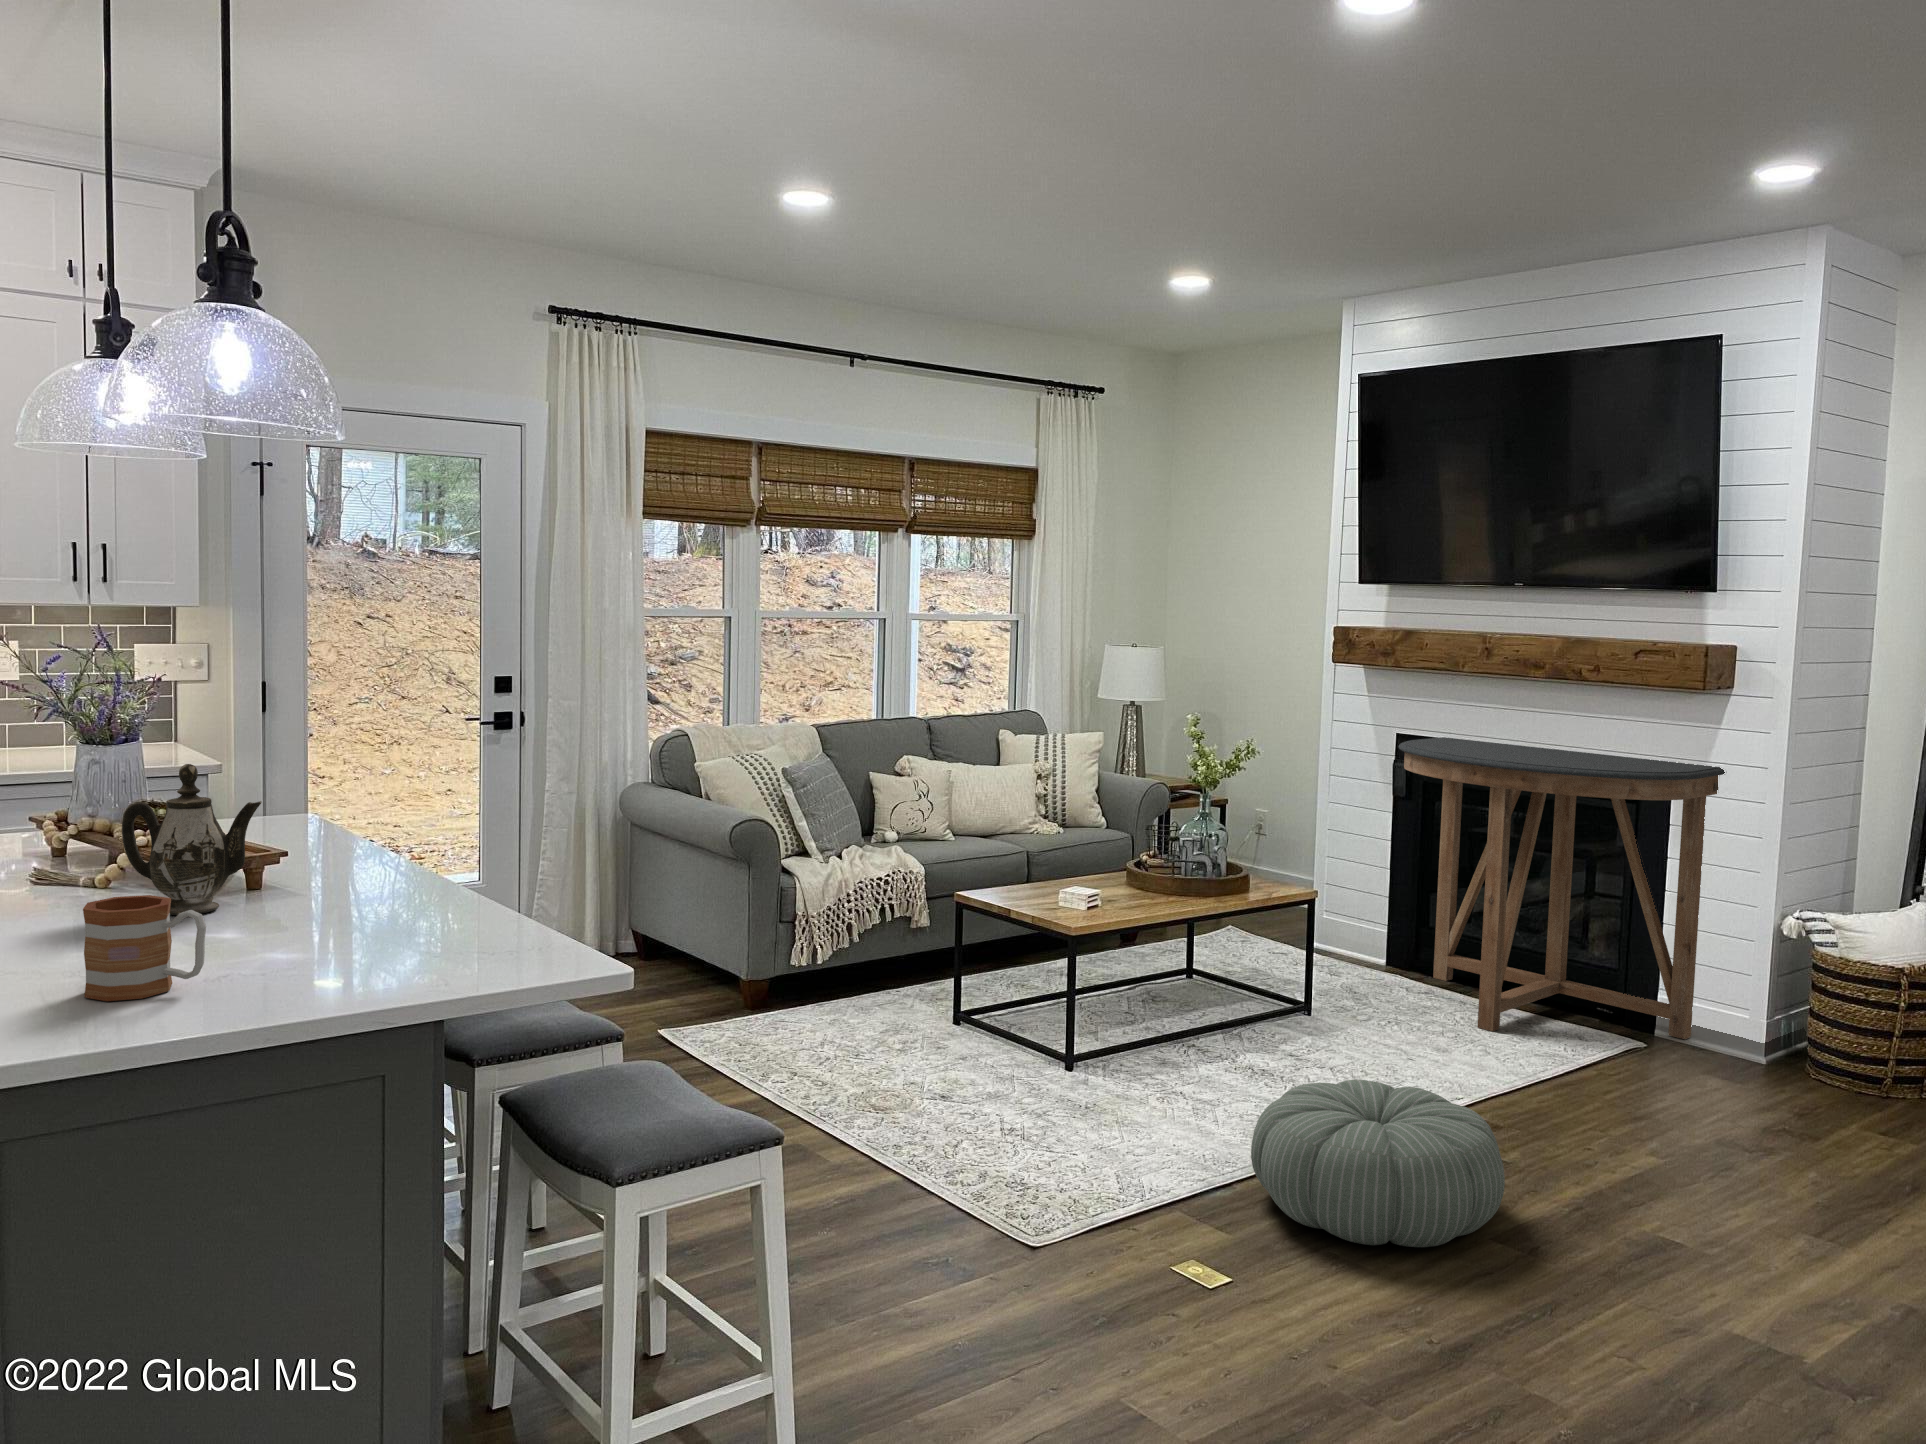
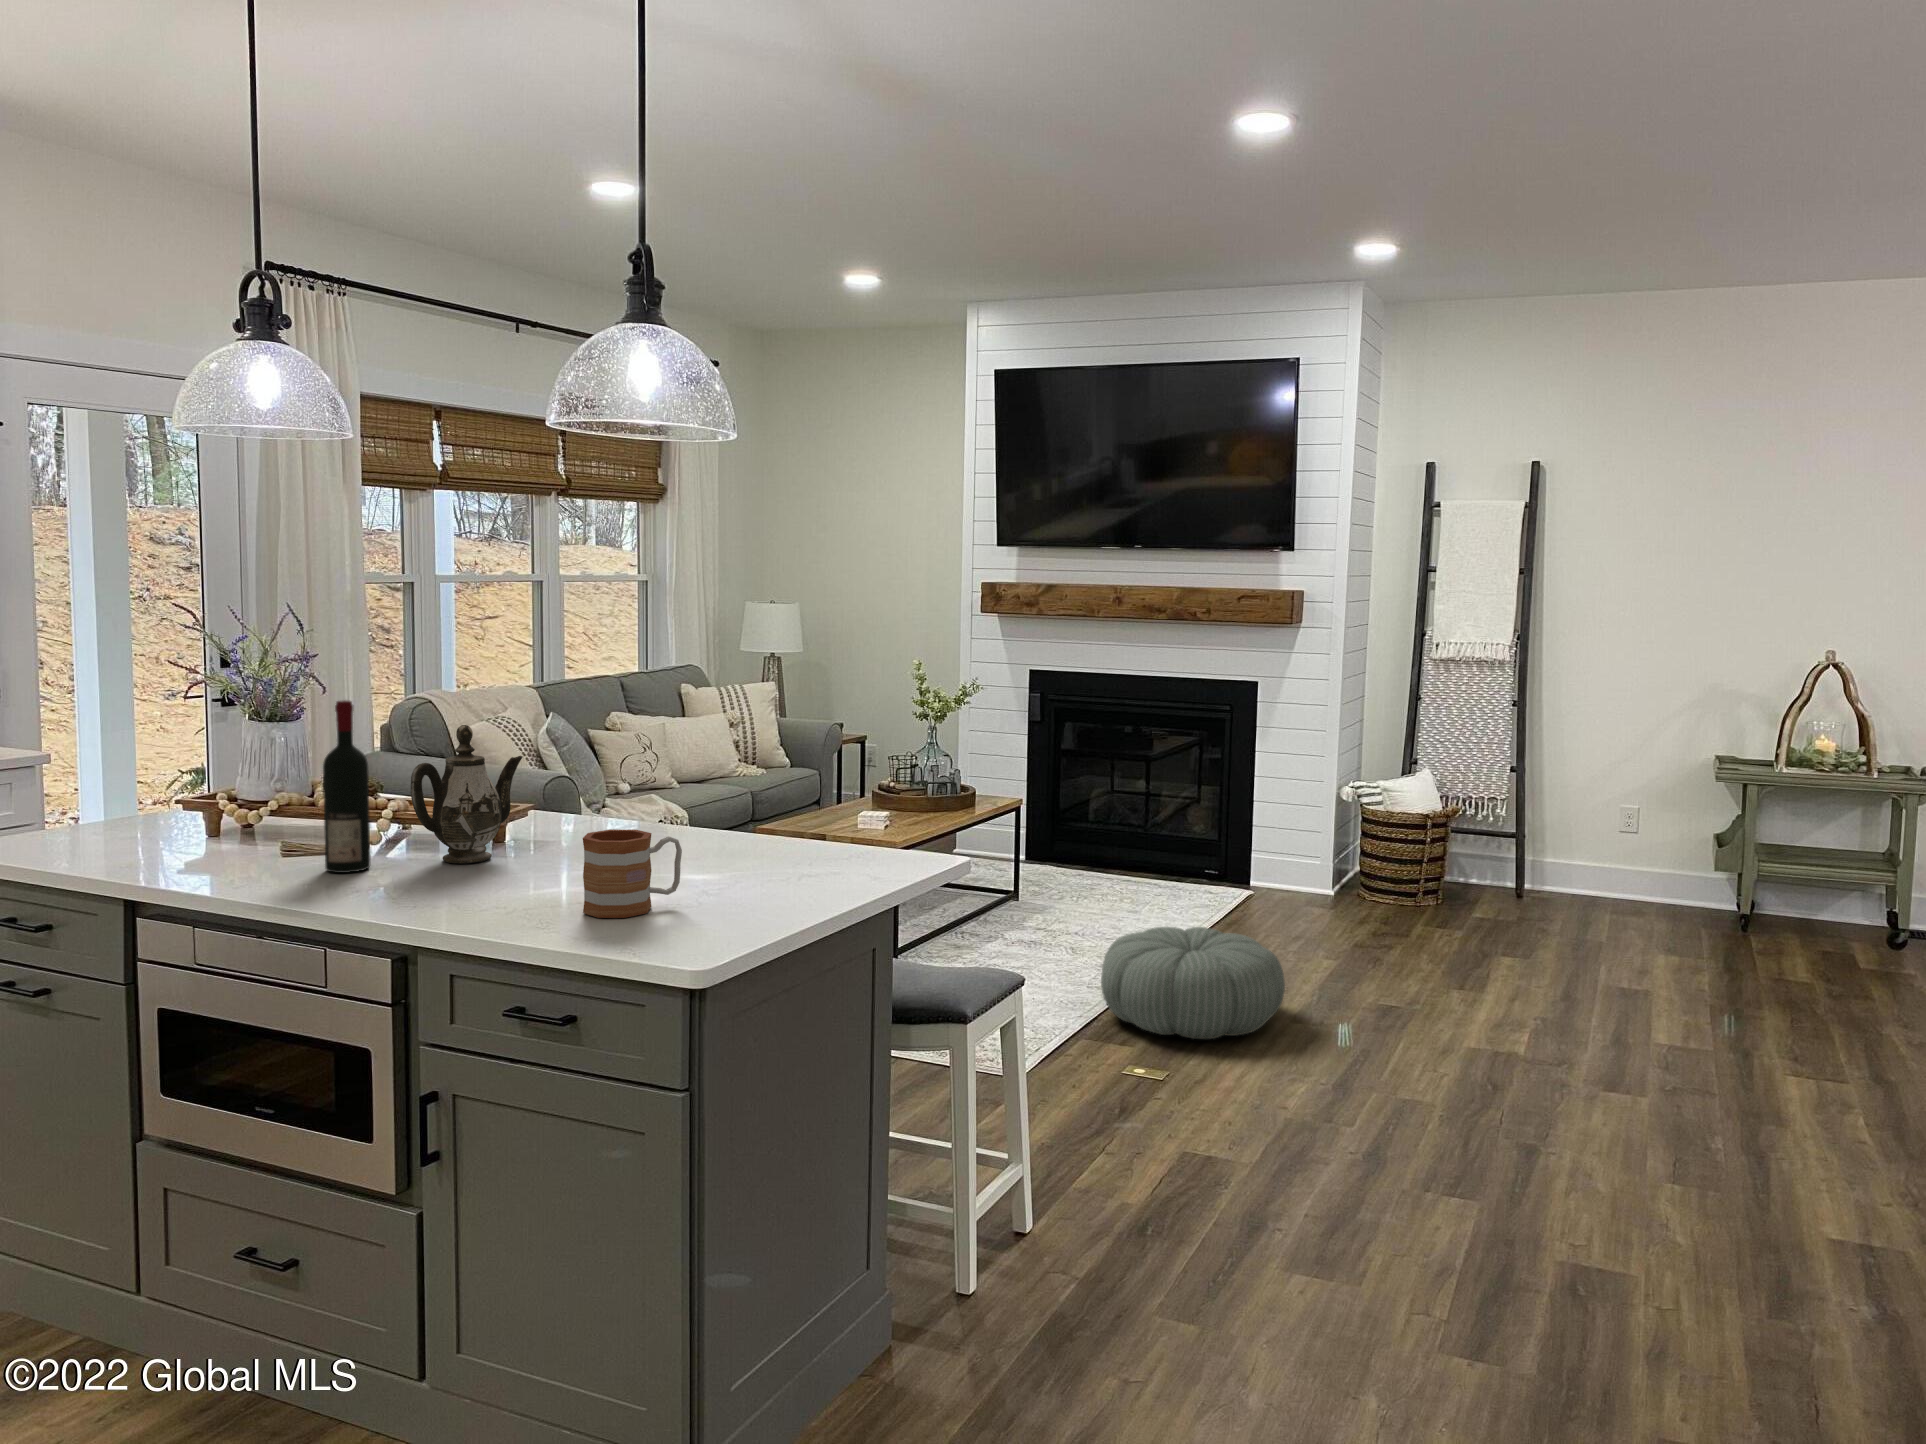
wine bottle: none [41,731,95,913] -> present [323,700,370,873]
console table: present [1399,737,1725,1039] -> none [1057,671,1299,895]

